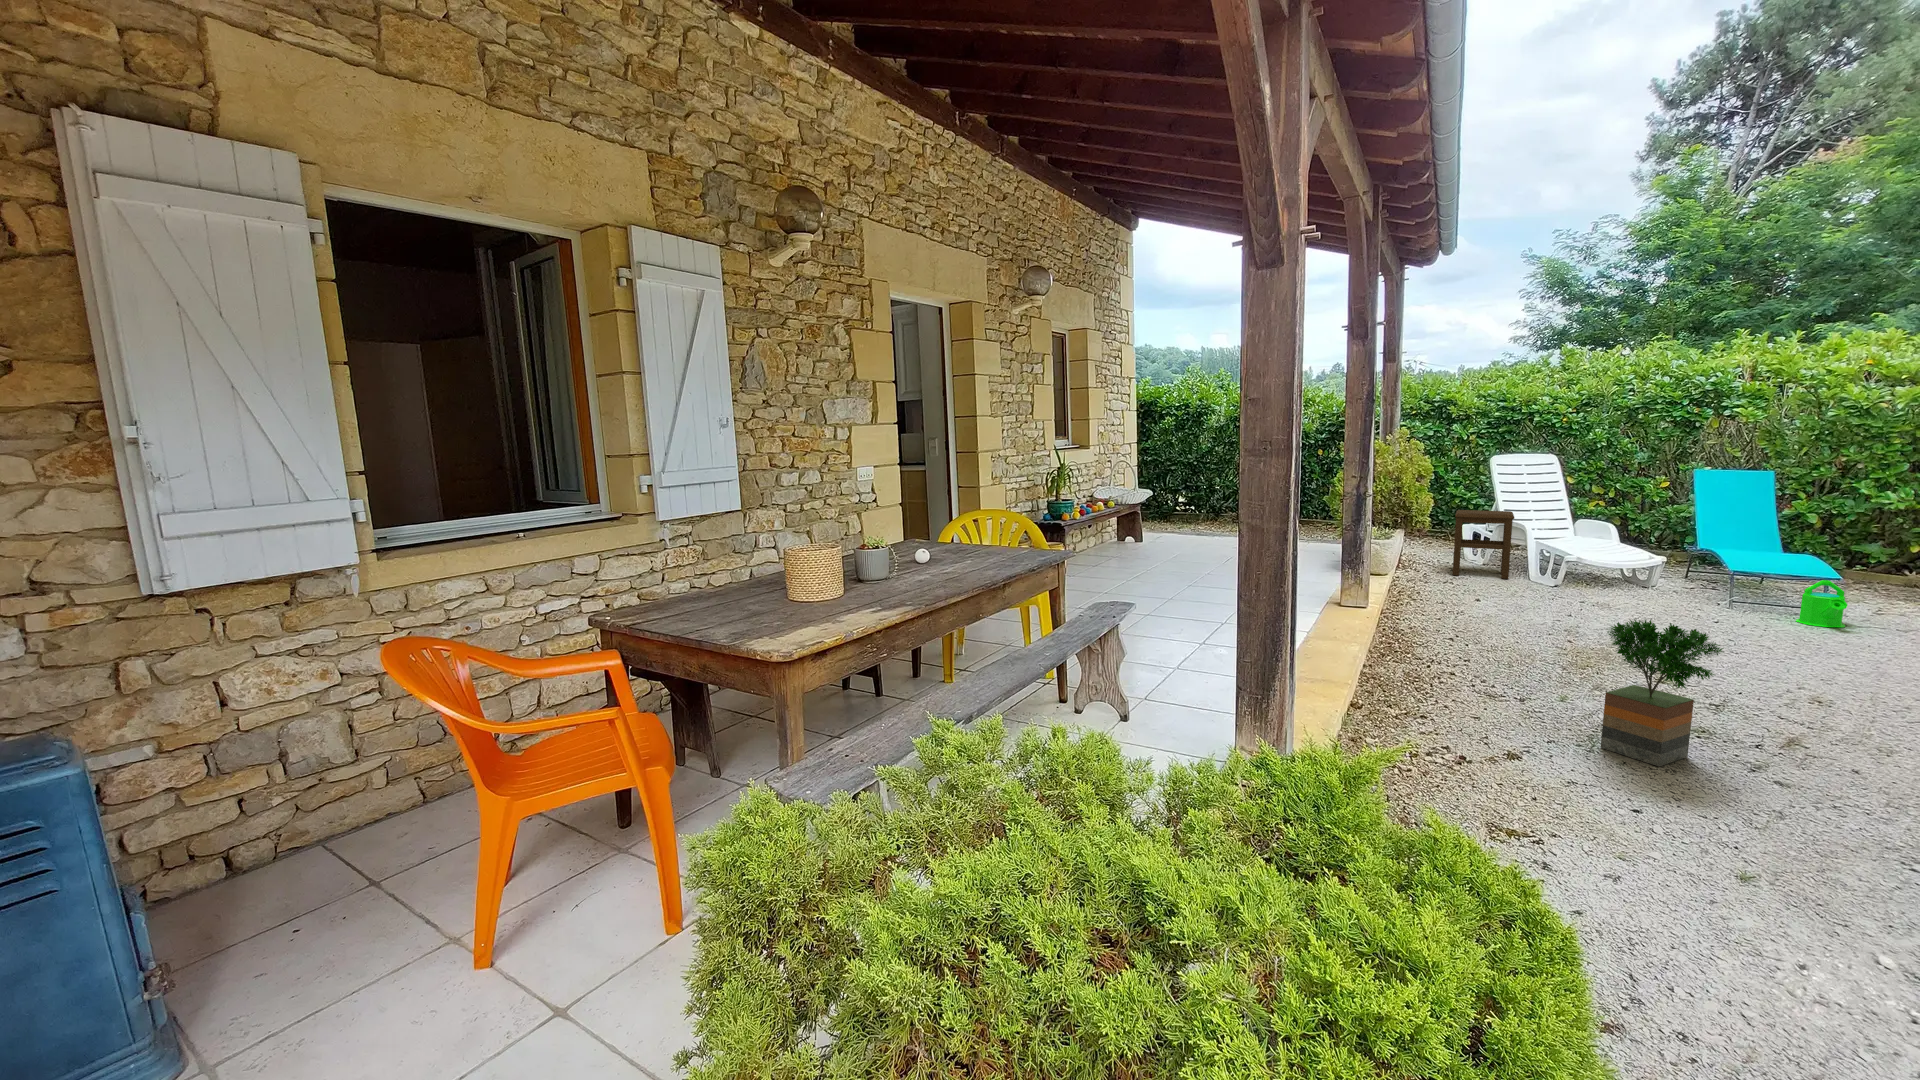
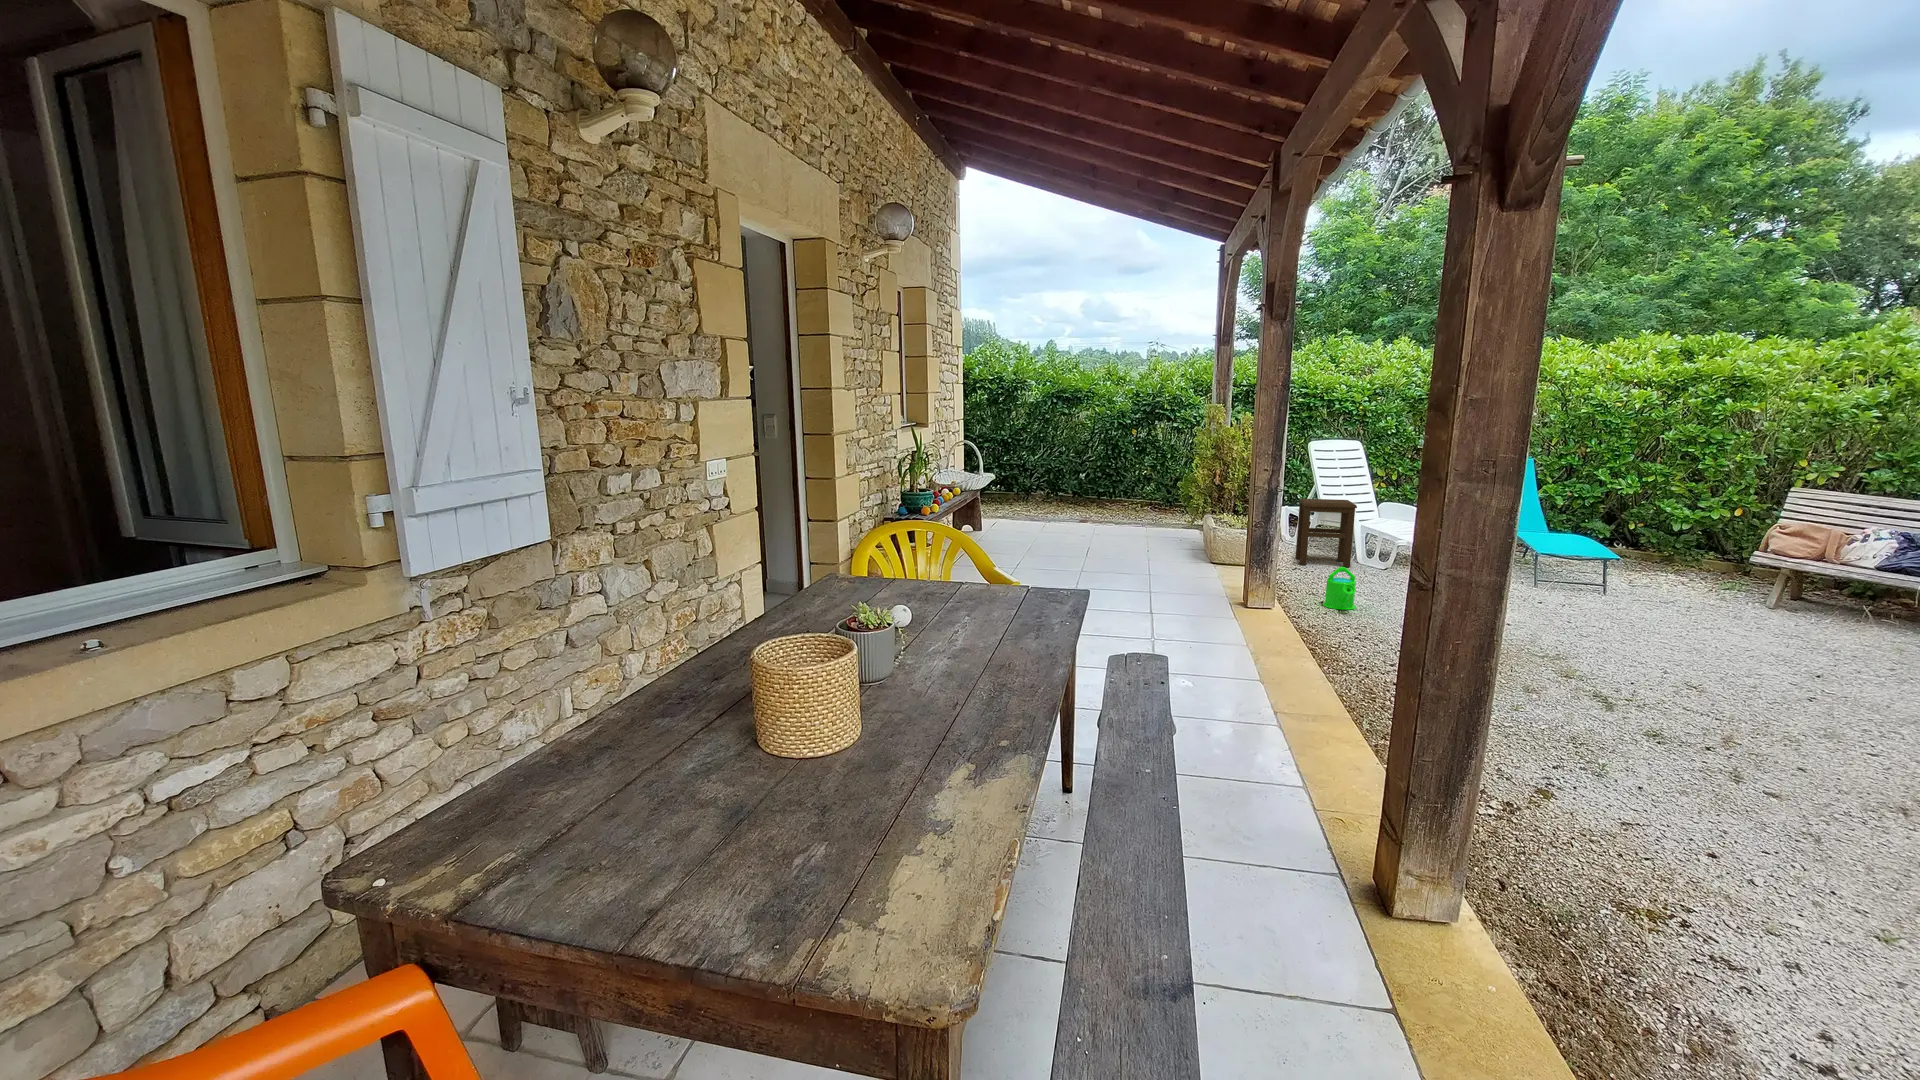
watering can: present [1796,580,1848,627] -> present [1323,567,1356,610]
potted tree: present [1601,619,1723,766] -> none [1609,635,1737,792]

